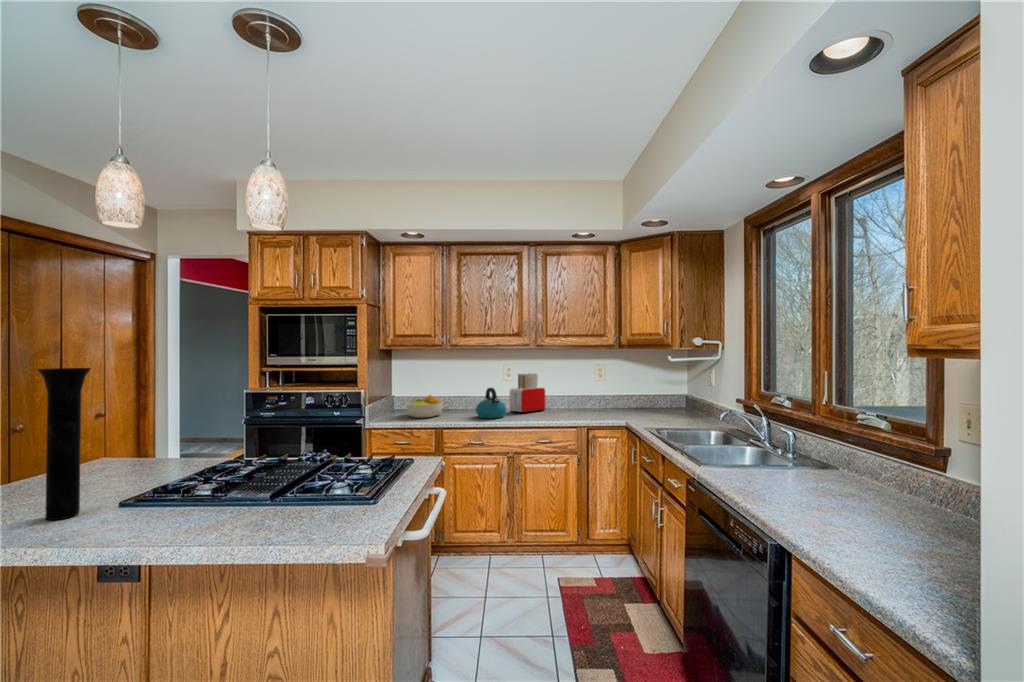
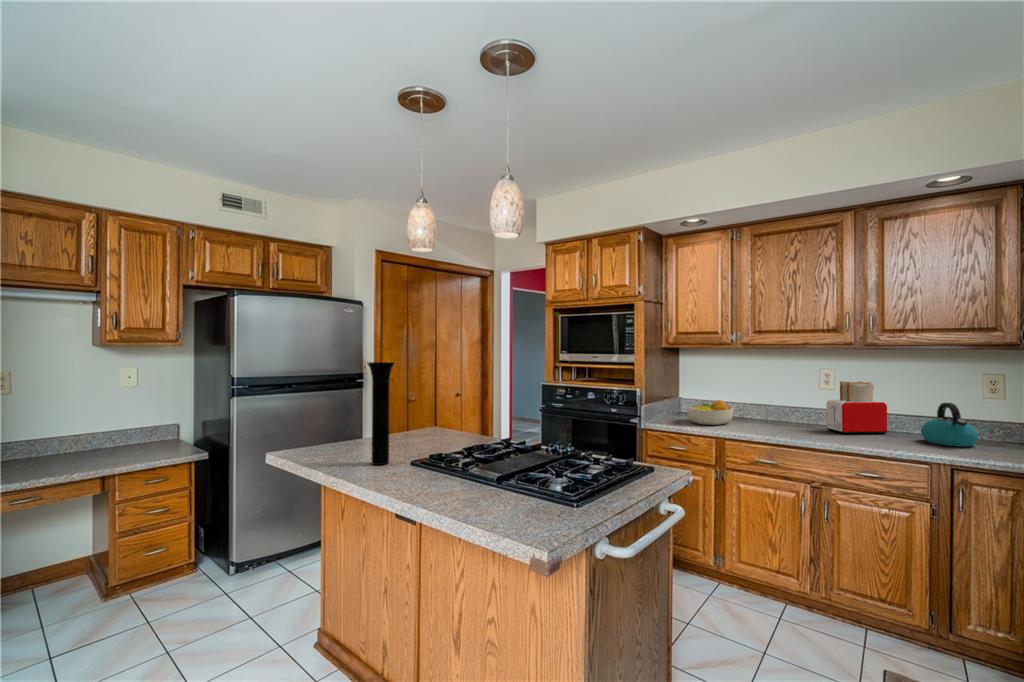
kettle: present [476,388,506,418] -> present [921,403,978,447]

